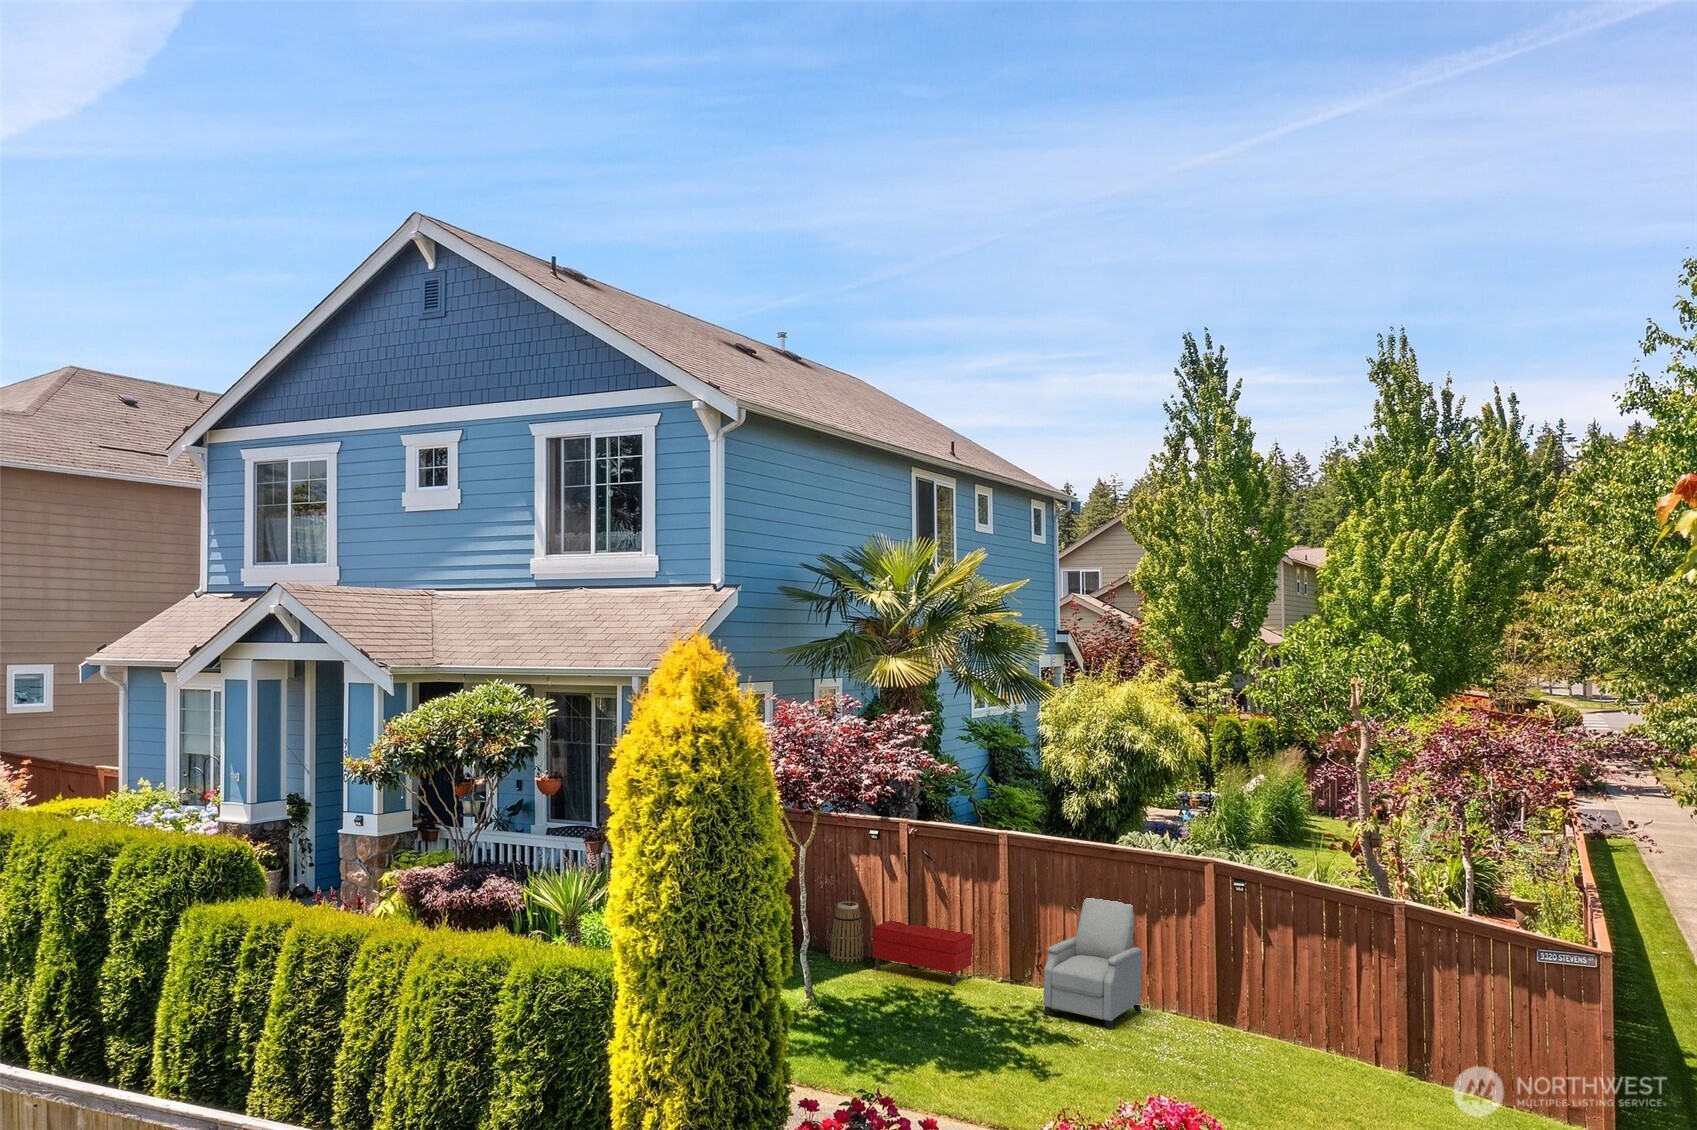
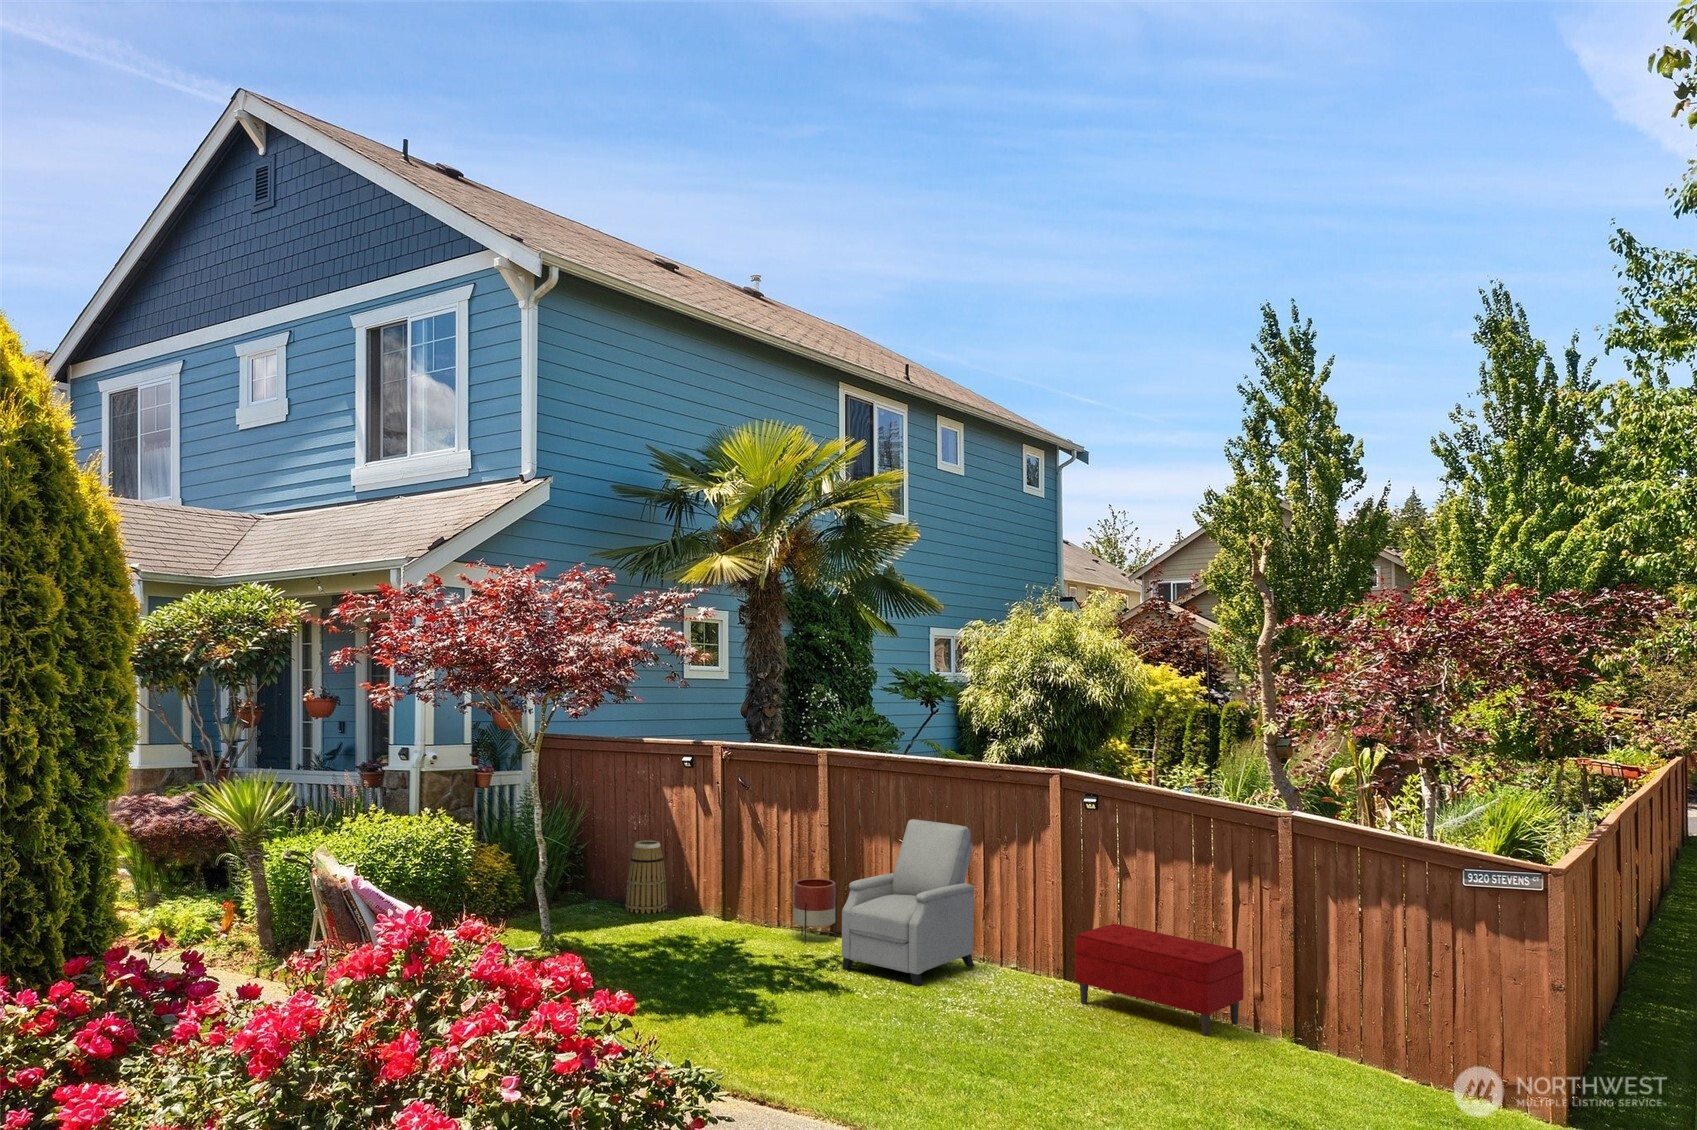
bench: present [873,920,973,986] -> present [1075,924,1244,1036]
planter: none [985,938,1019,992] -> present [793,879,837,944]

